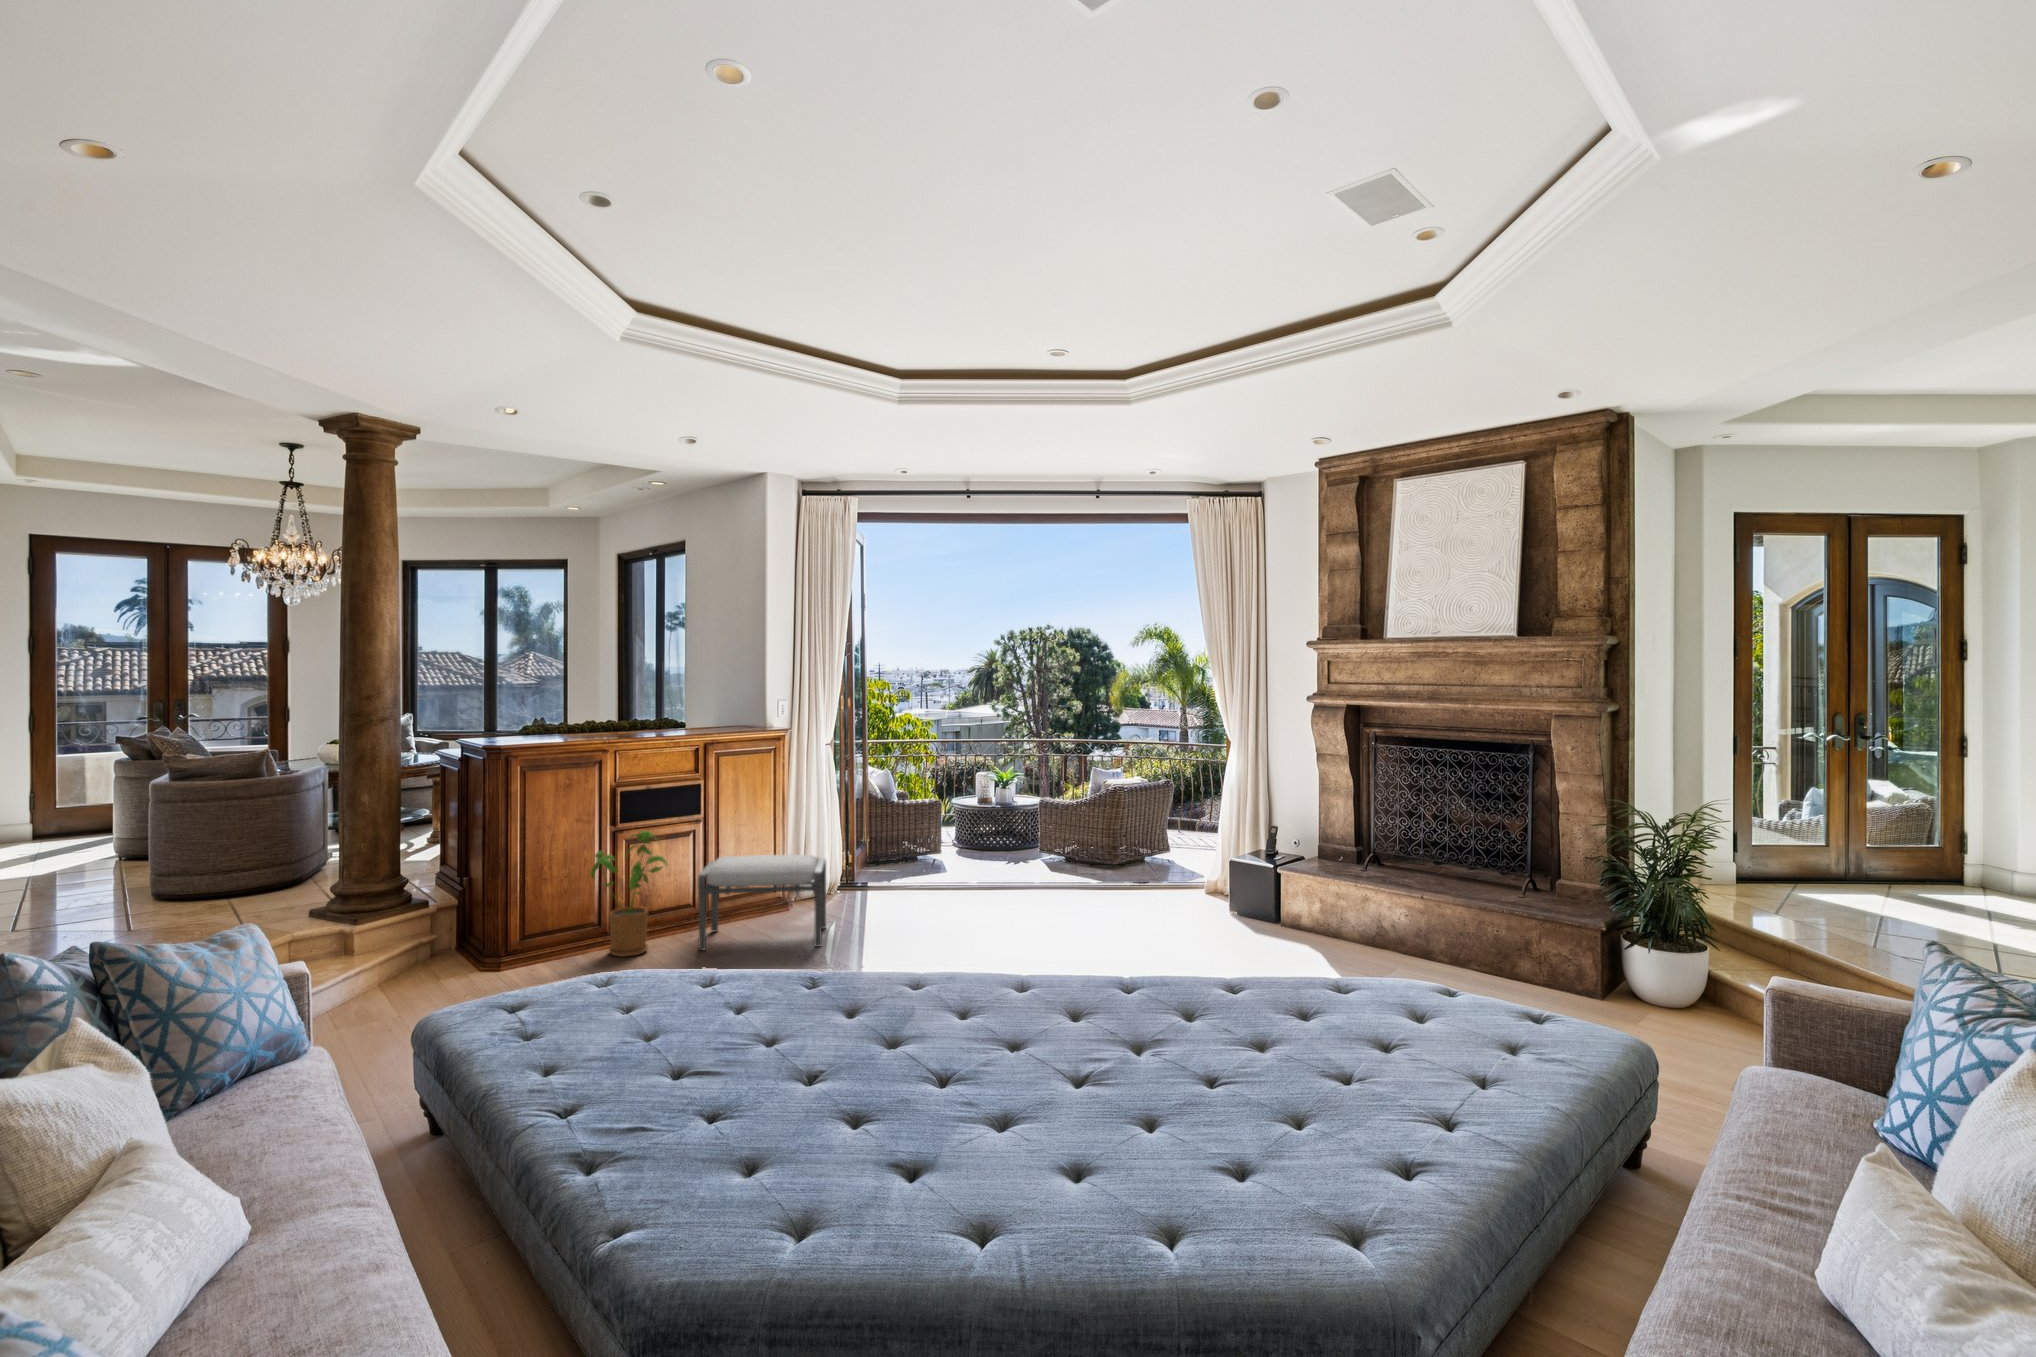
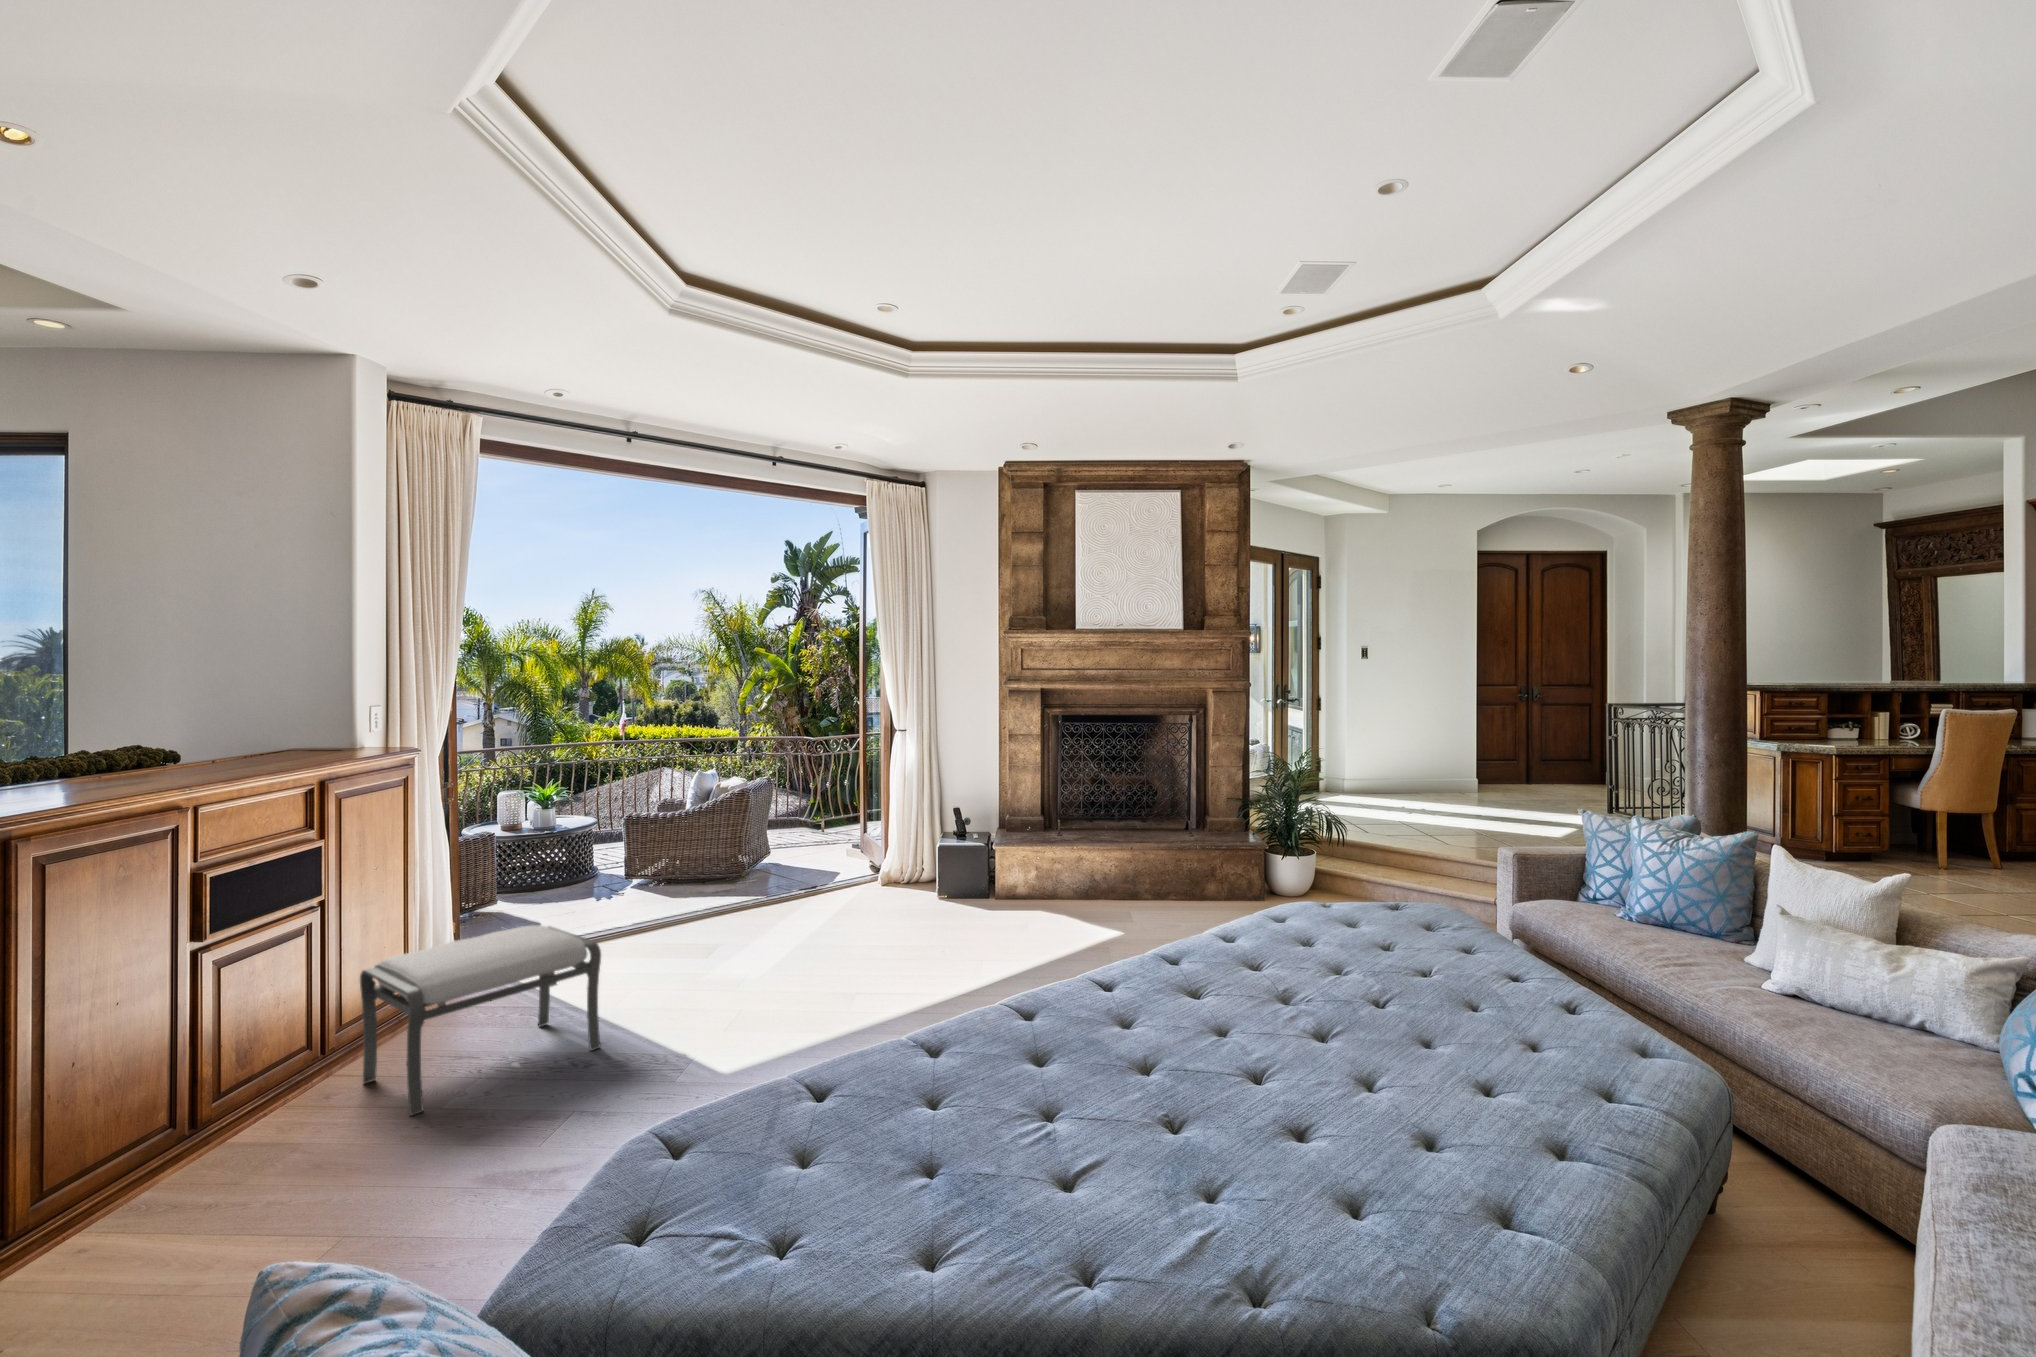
house plant: present [590,830,668,957] -> none [184,940,367,1180]

